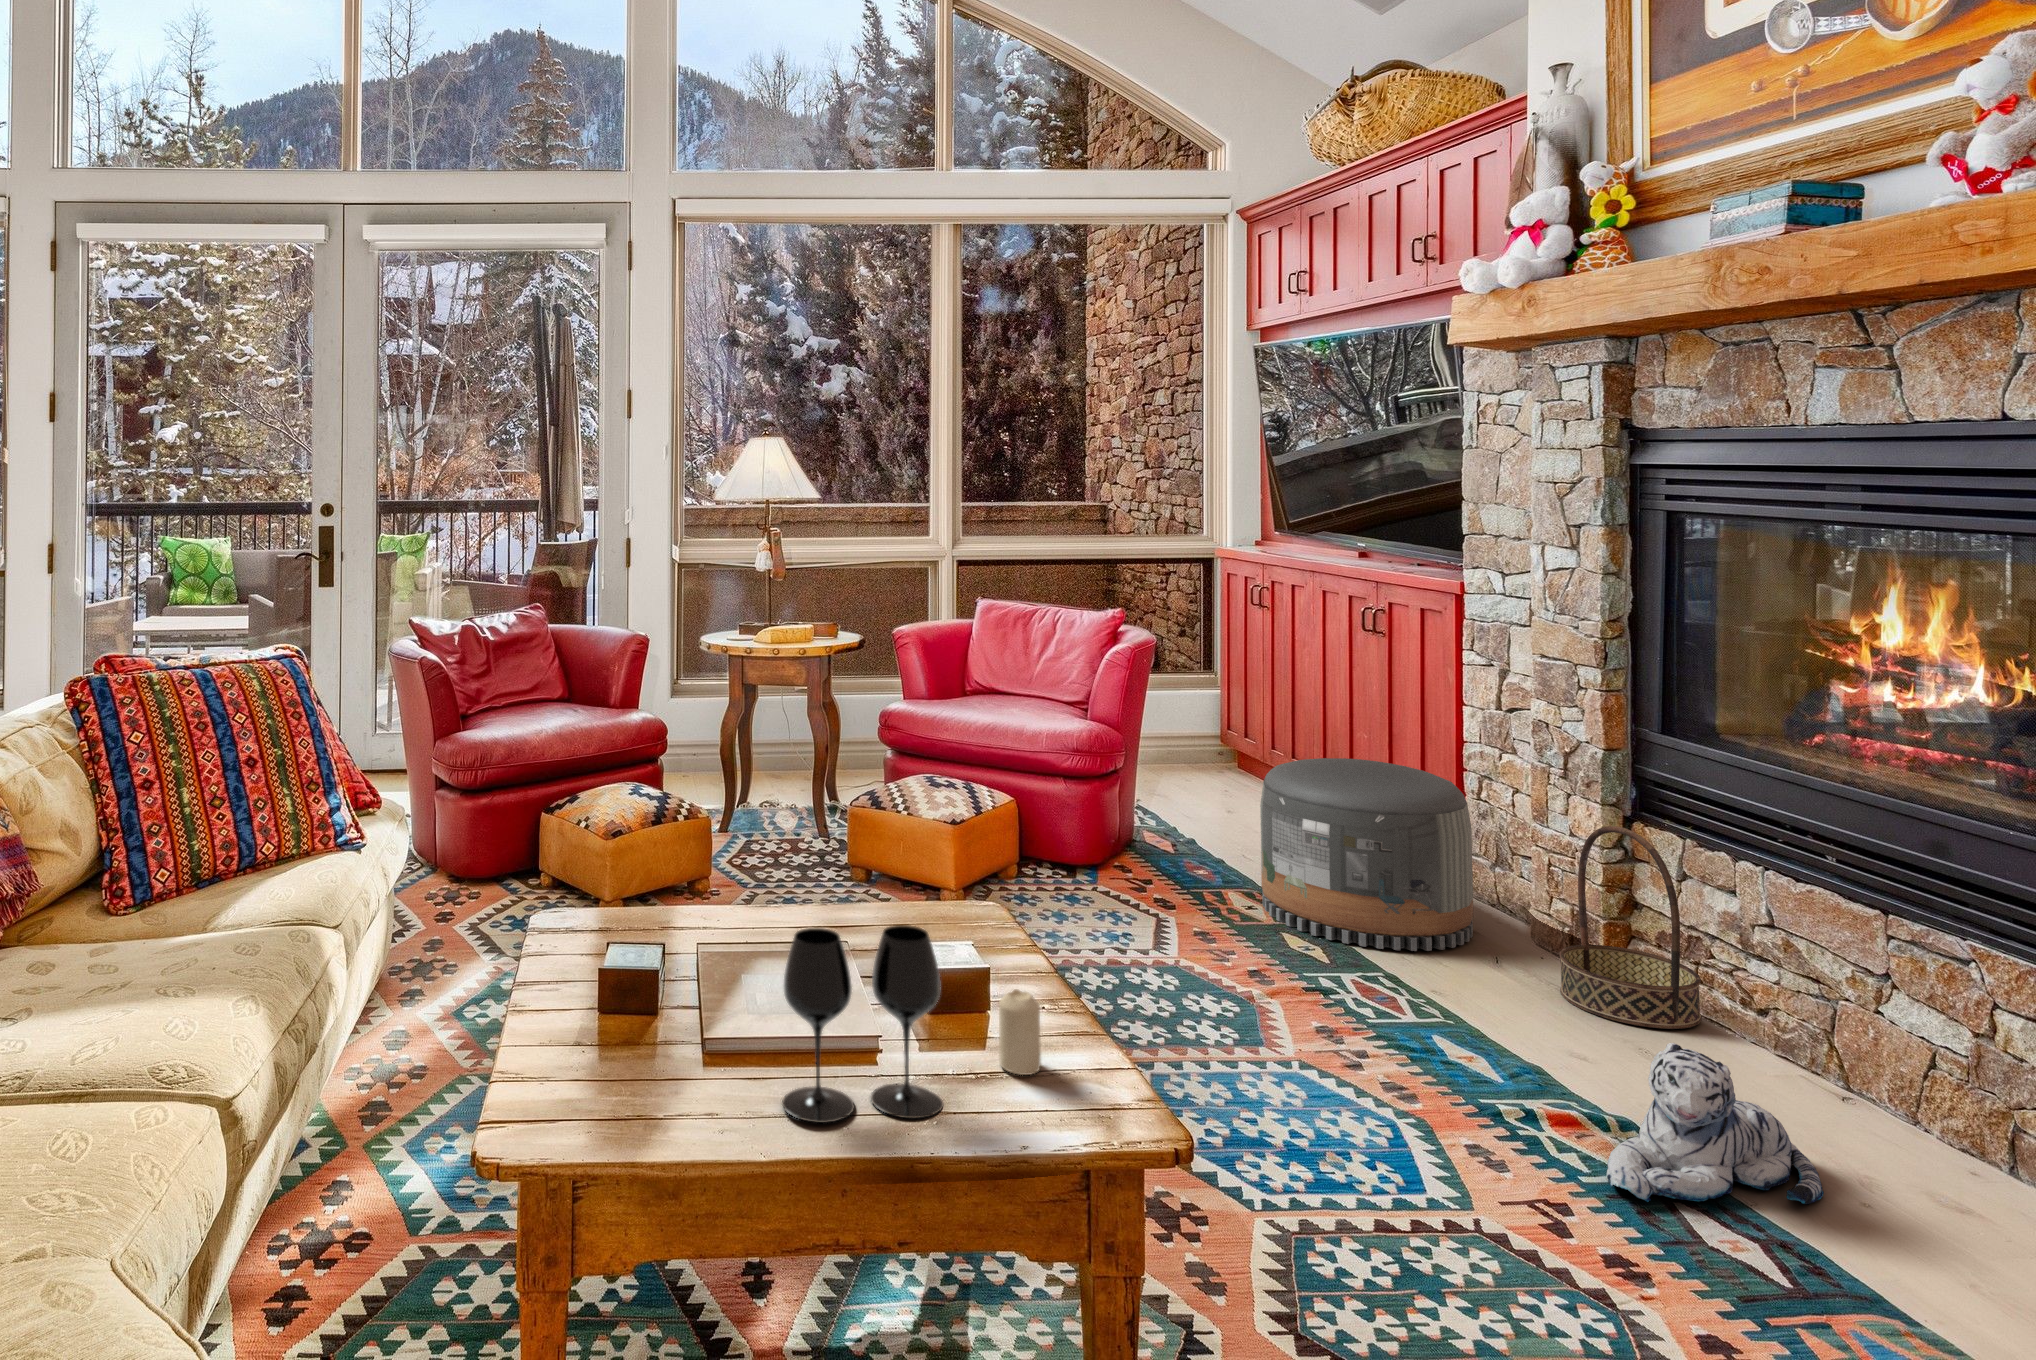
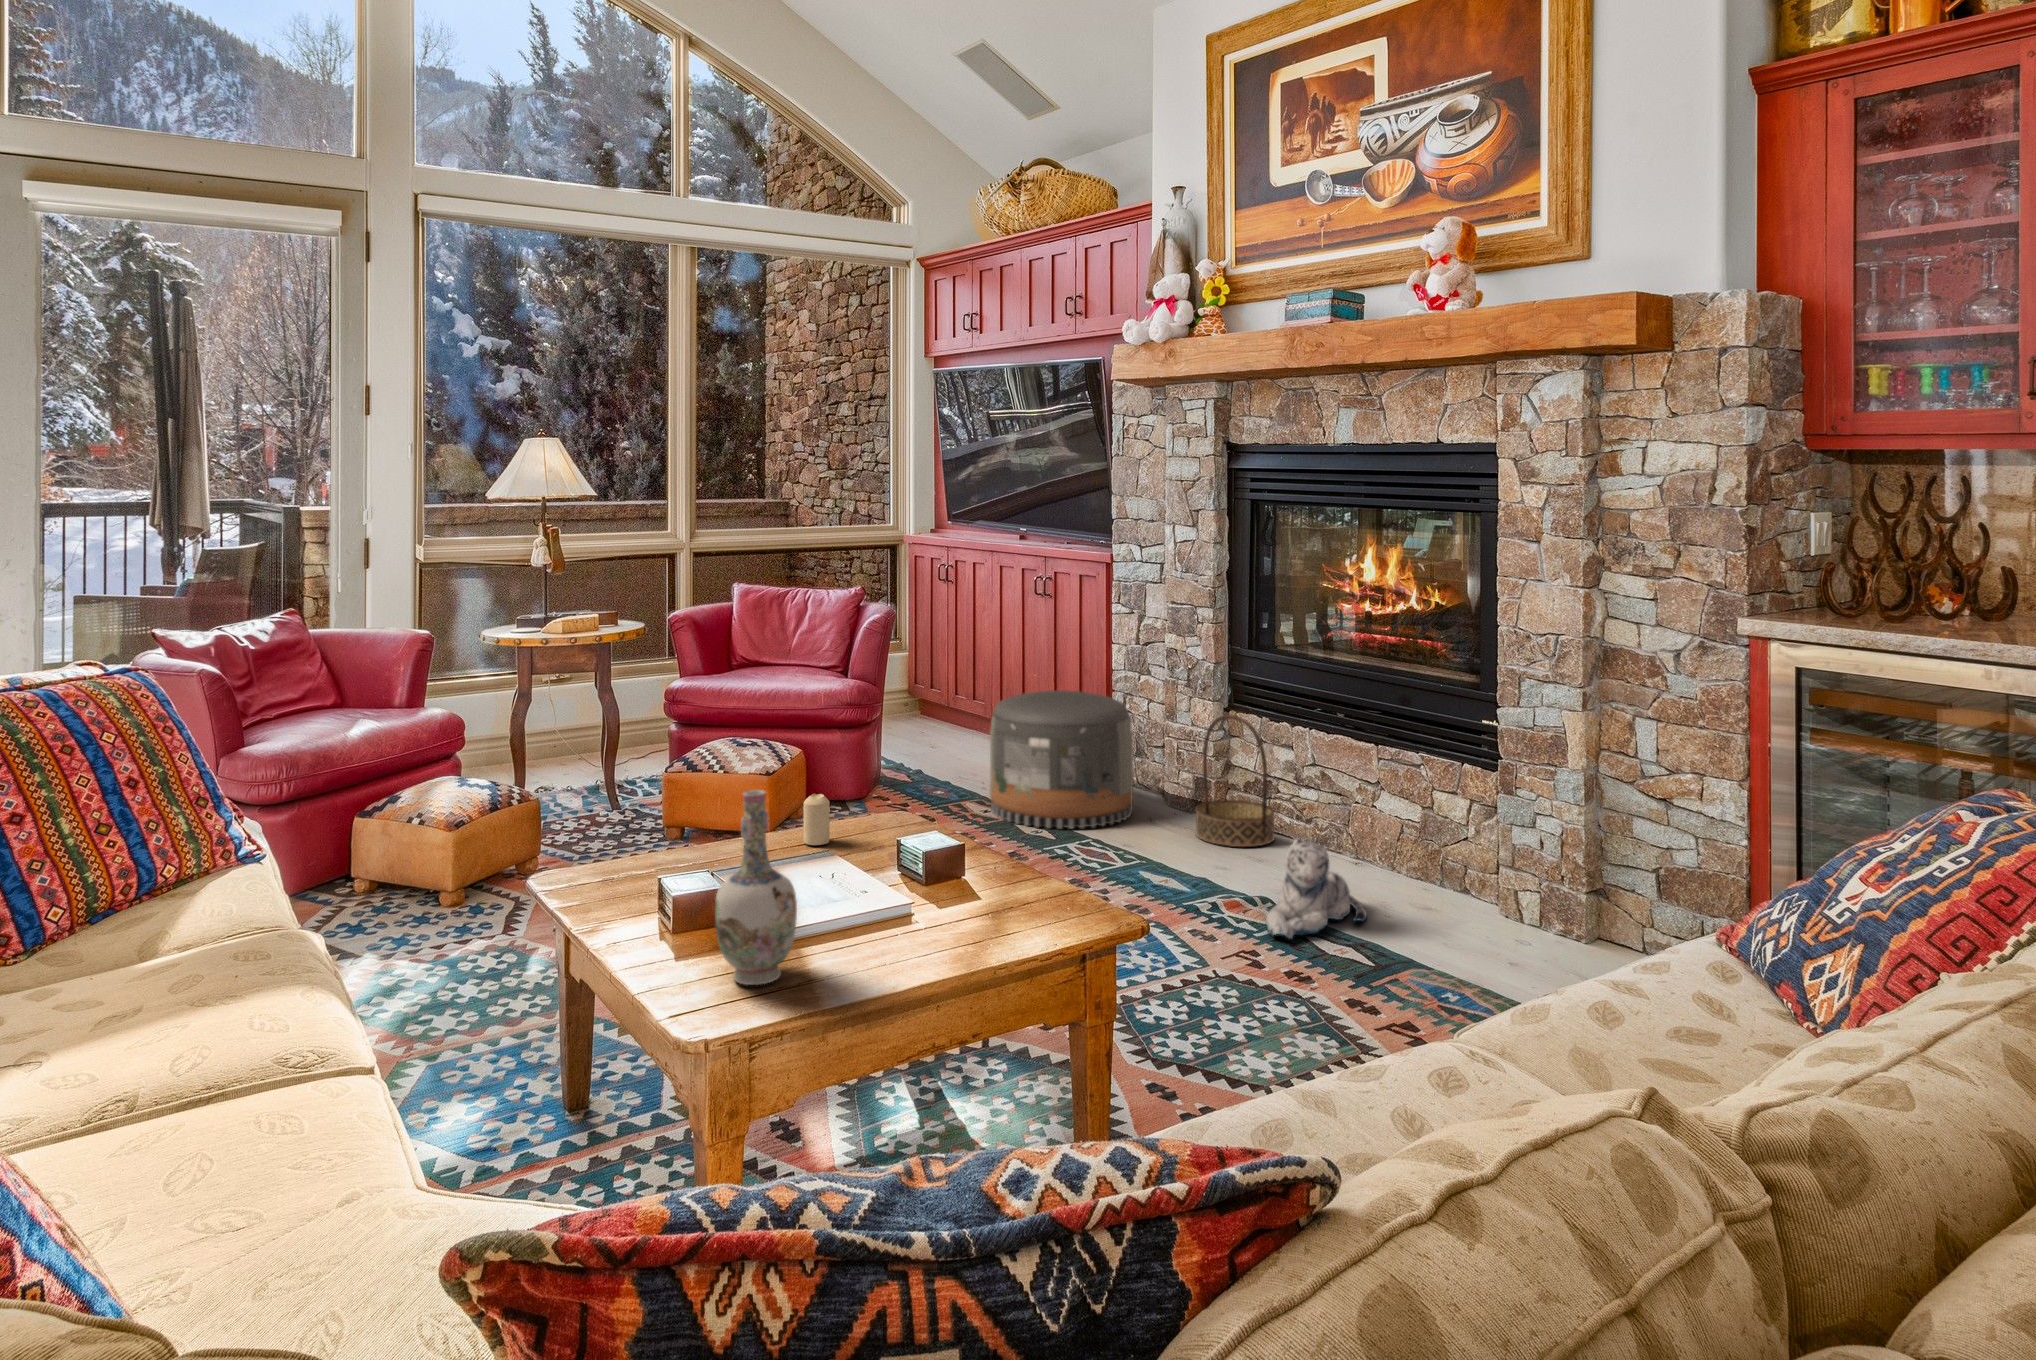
vase: none [597,866,693,1106] -> present [715,790,797,985]
wine glass: present [782,925,944,1123] -> none [865,808,977,964]
candle: present [999,989,1041,1075] -> present [804,794,830,845]

